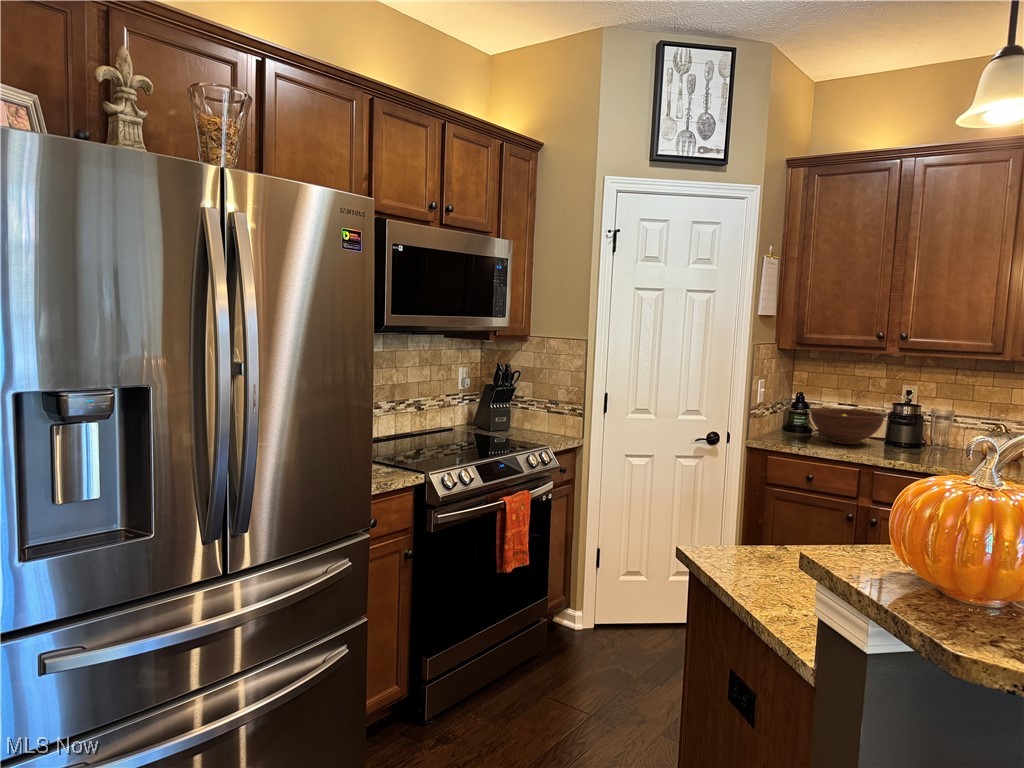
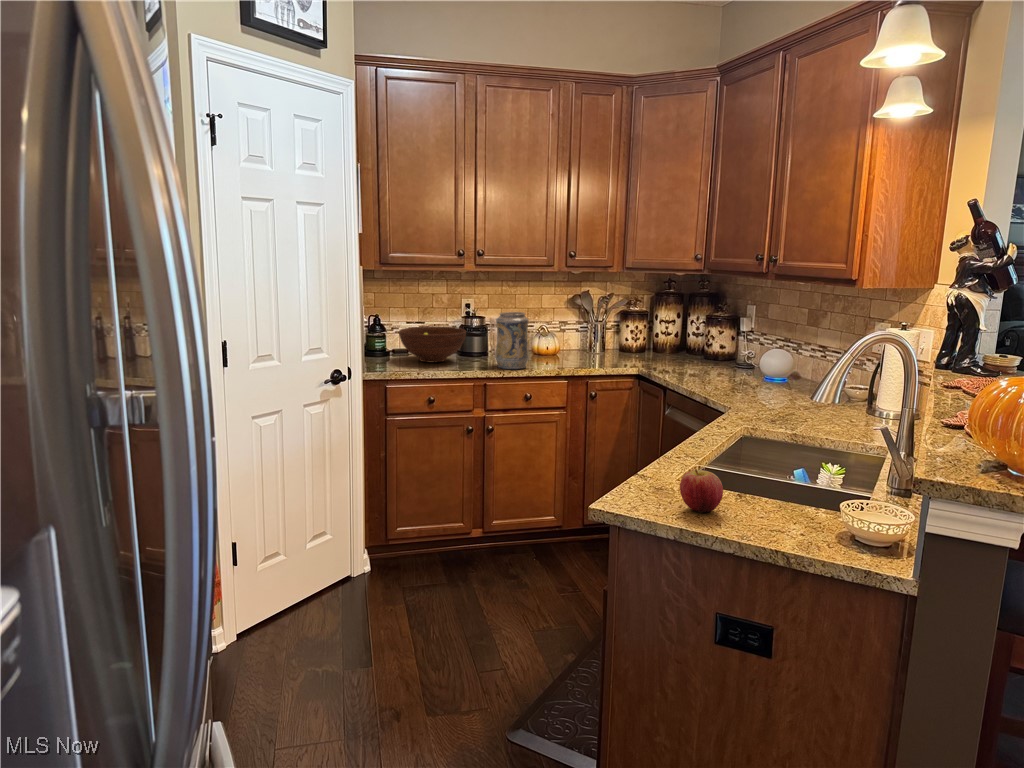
decorative vase: none [905,401,951,464] -> present [495,312,529,369]
apple: none [740,532,784,578] -> present [680,470,723,512]

